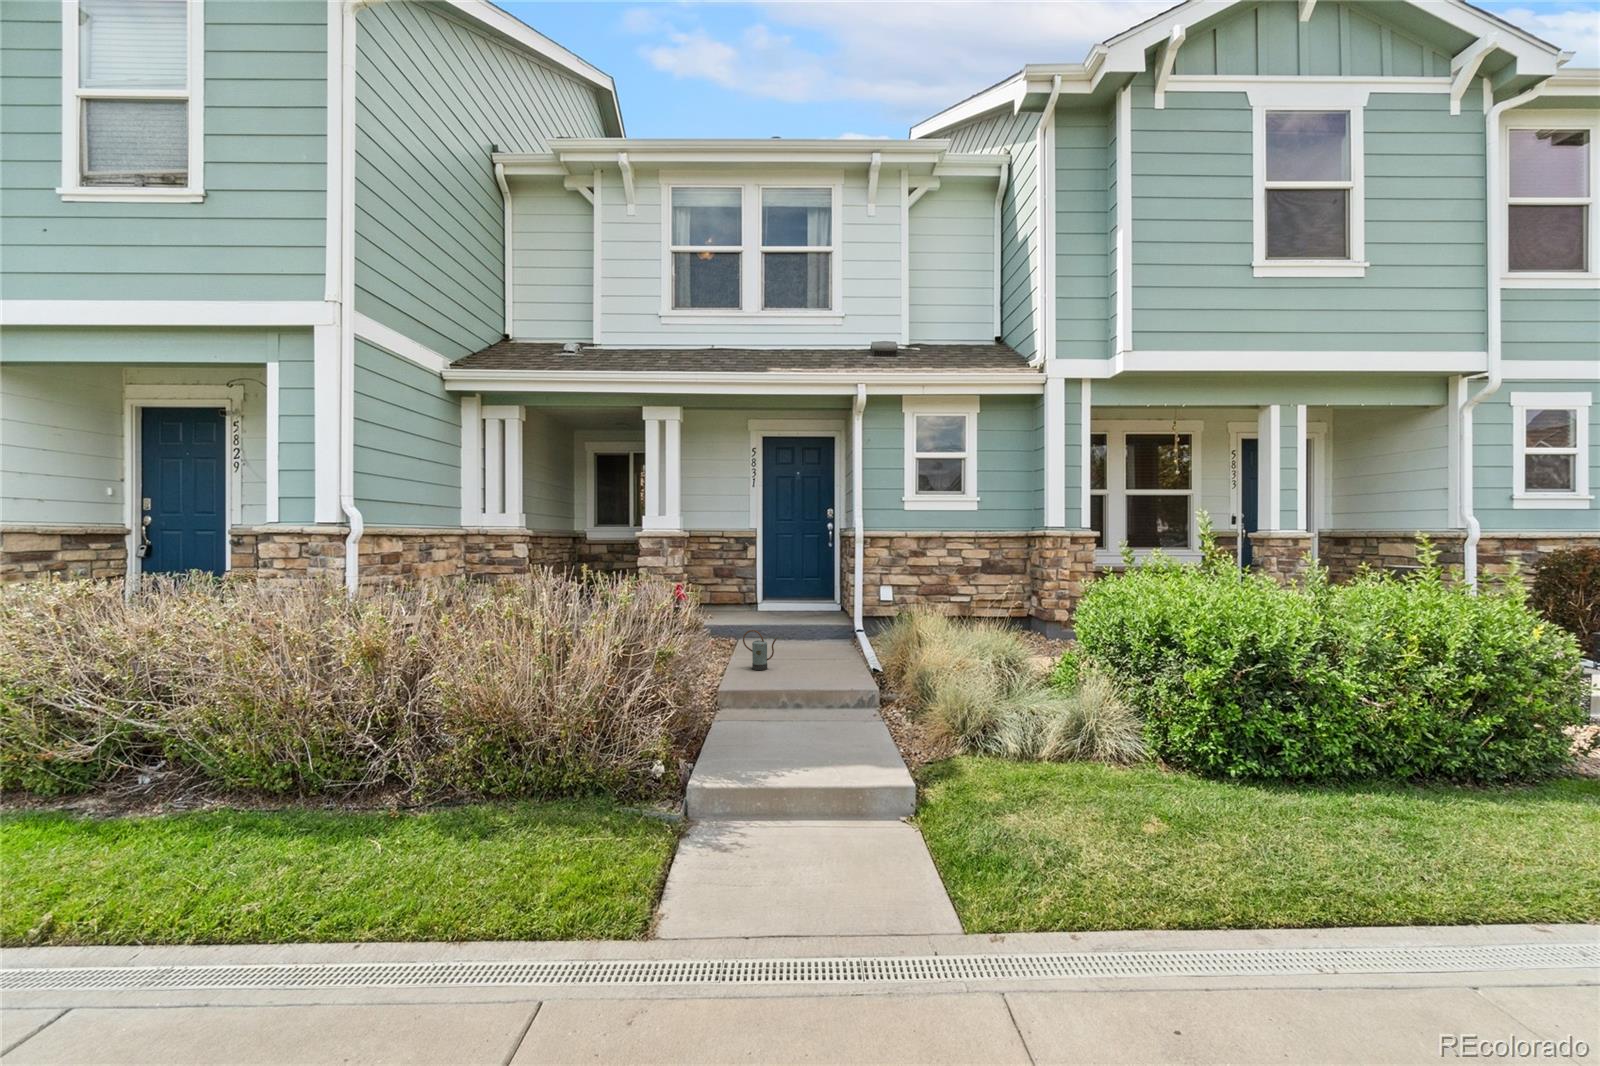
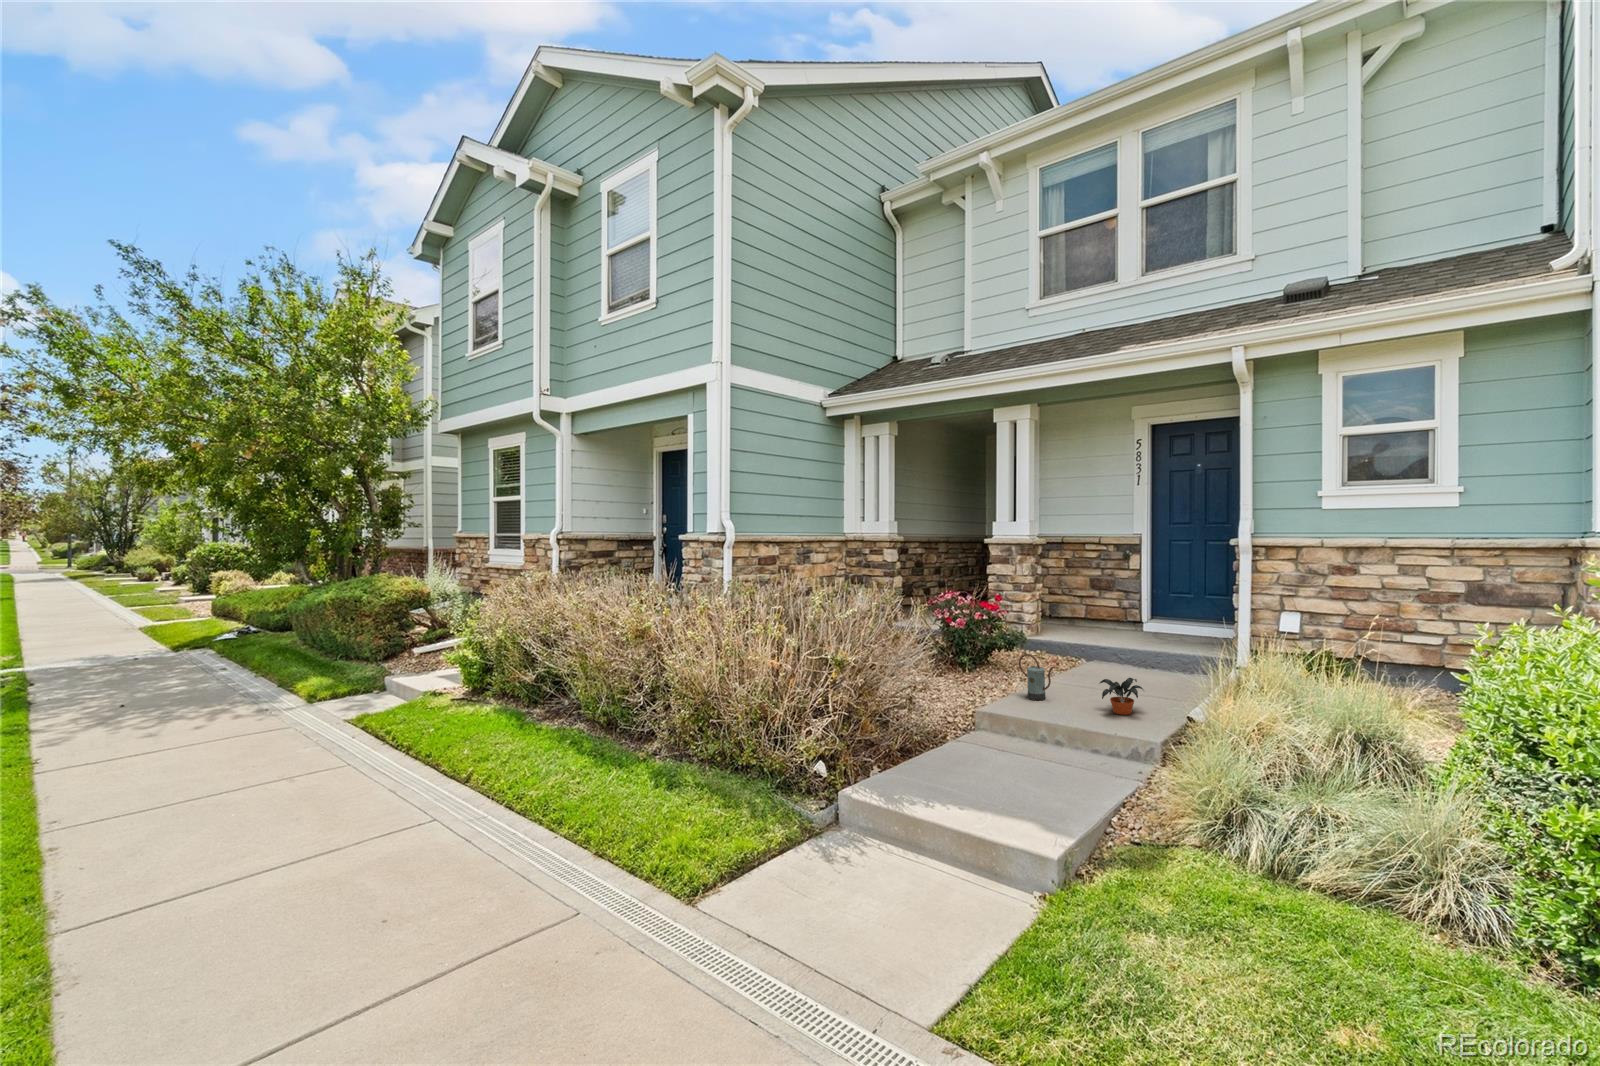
potted plant: none [814,640,849,670] -> present [1100,678,1143,715]

